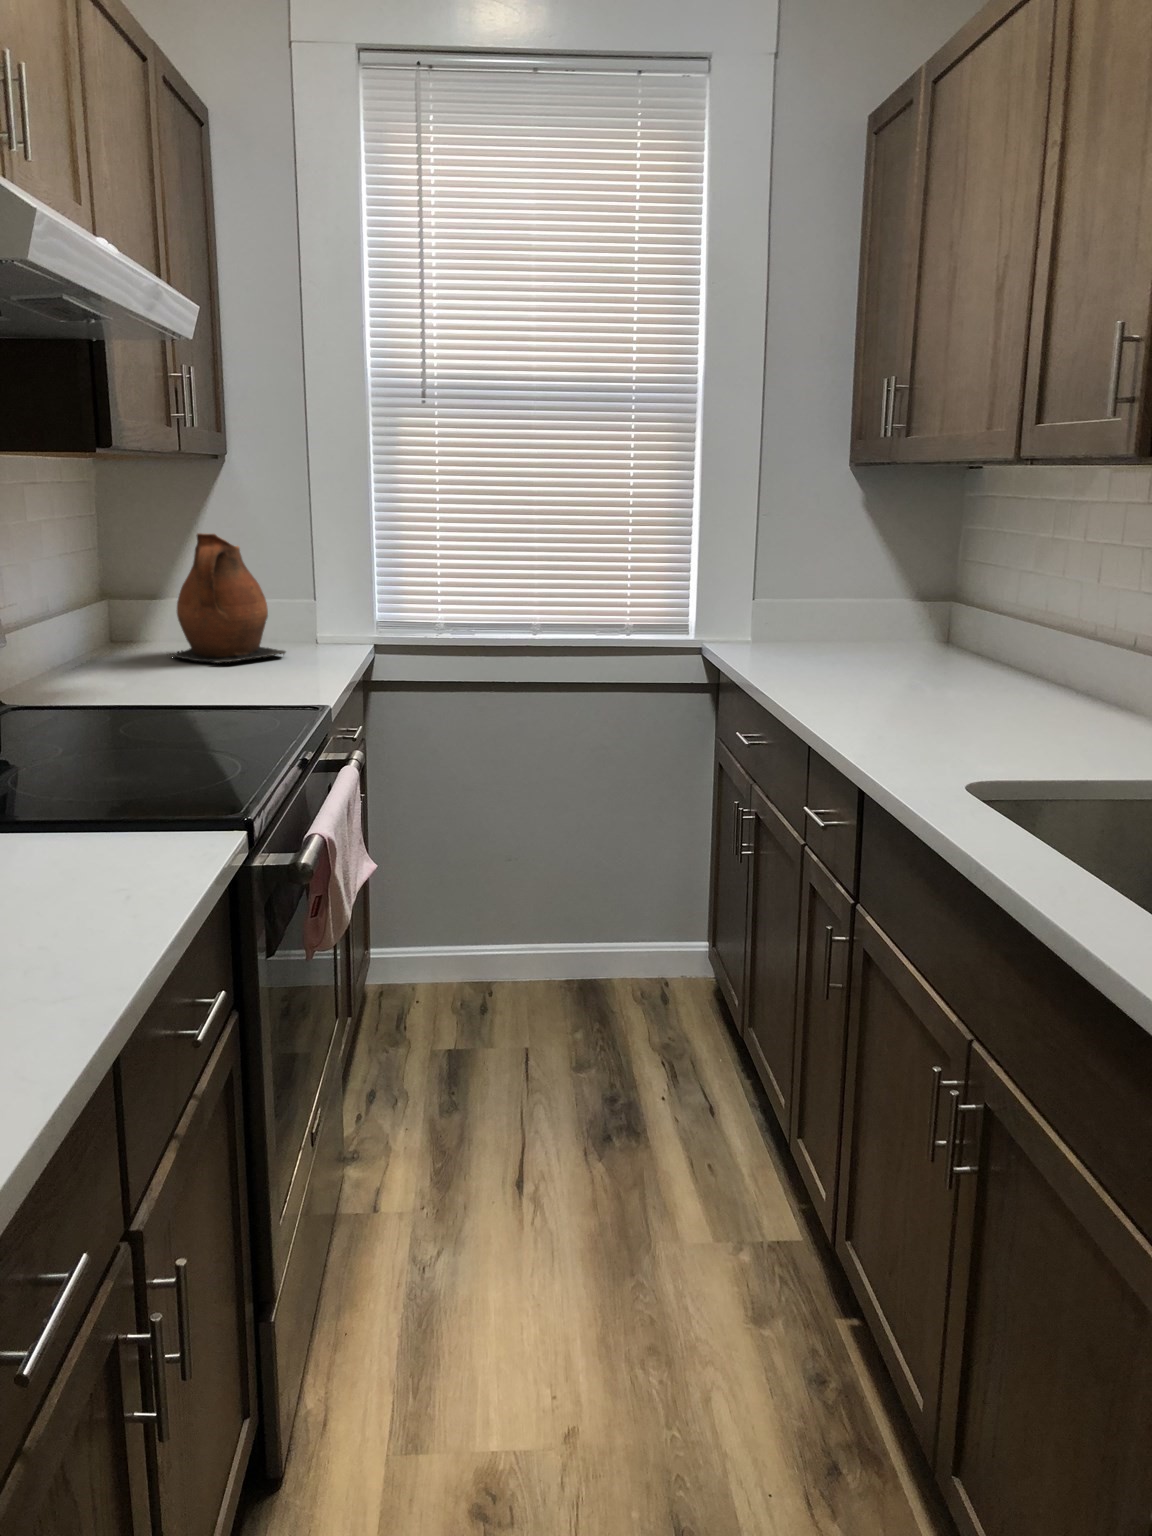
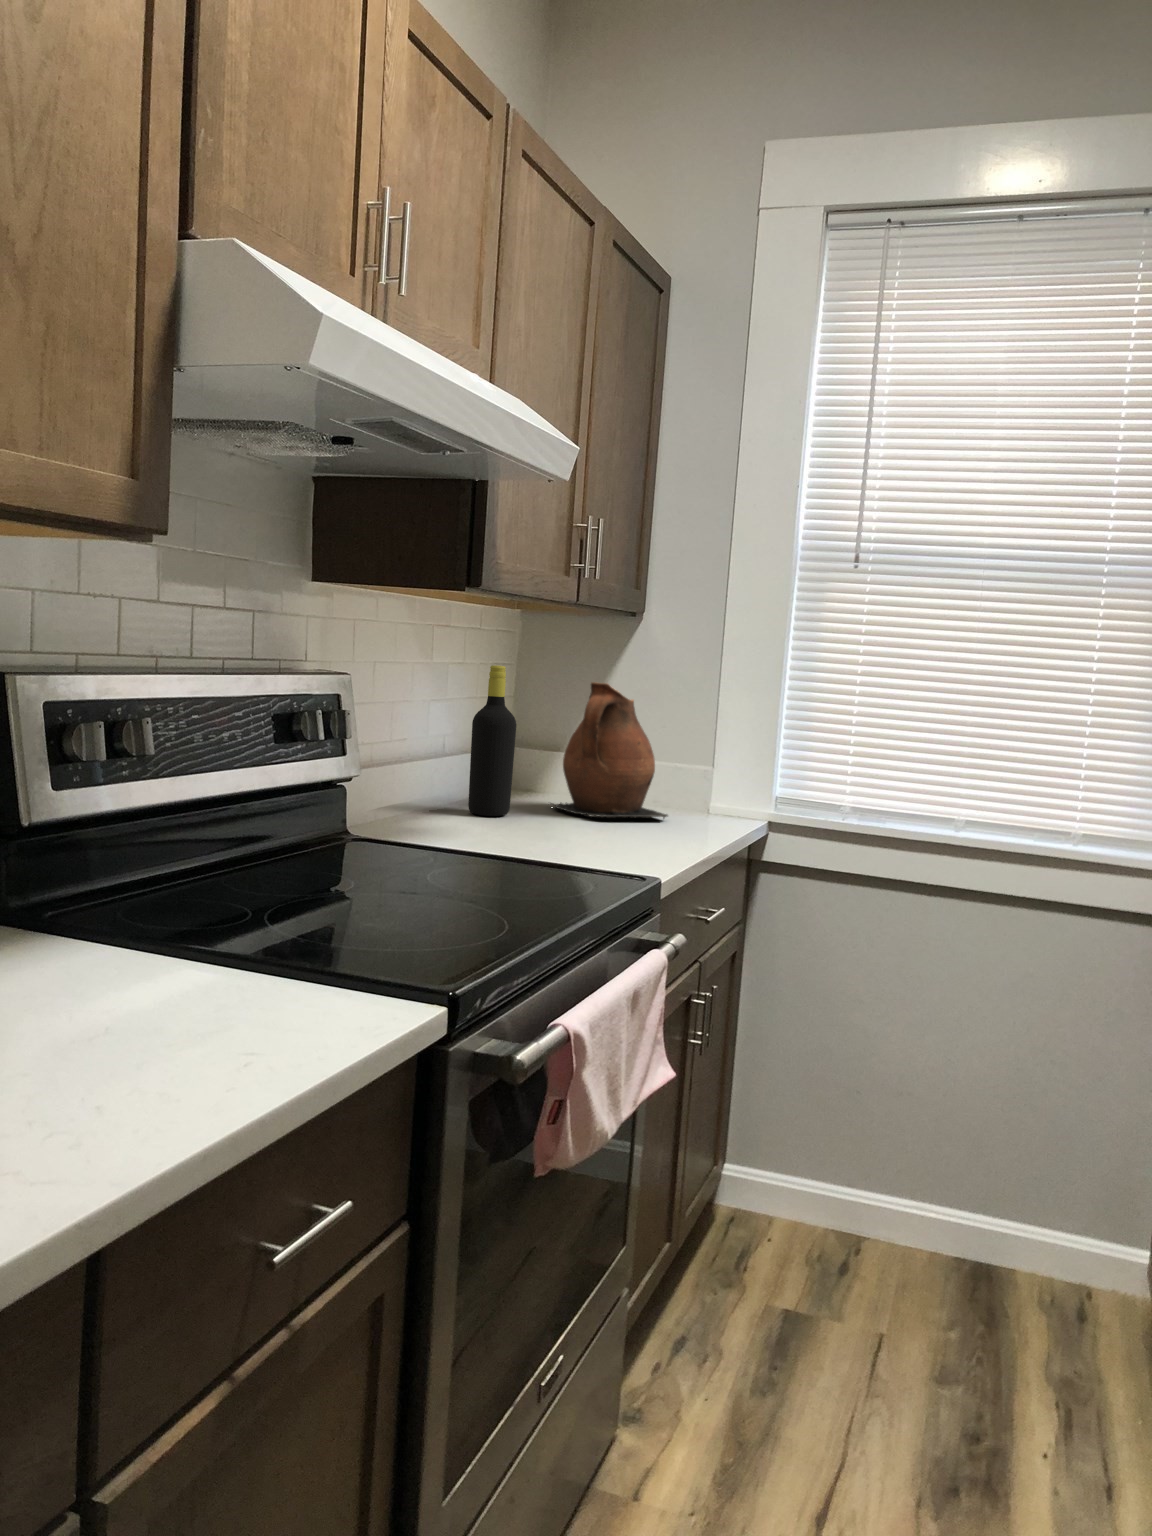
bottle: none [88,527,138,675] -> present [468,665,516,816]

